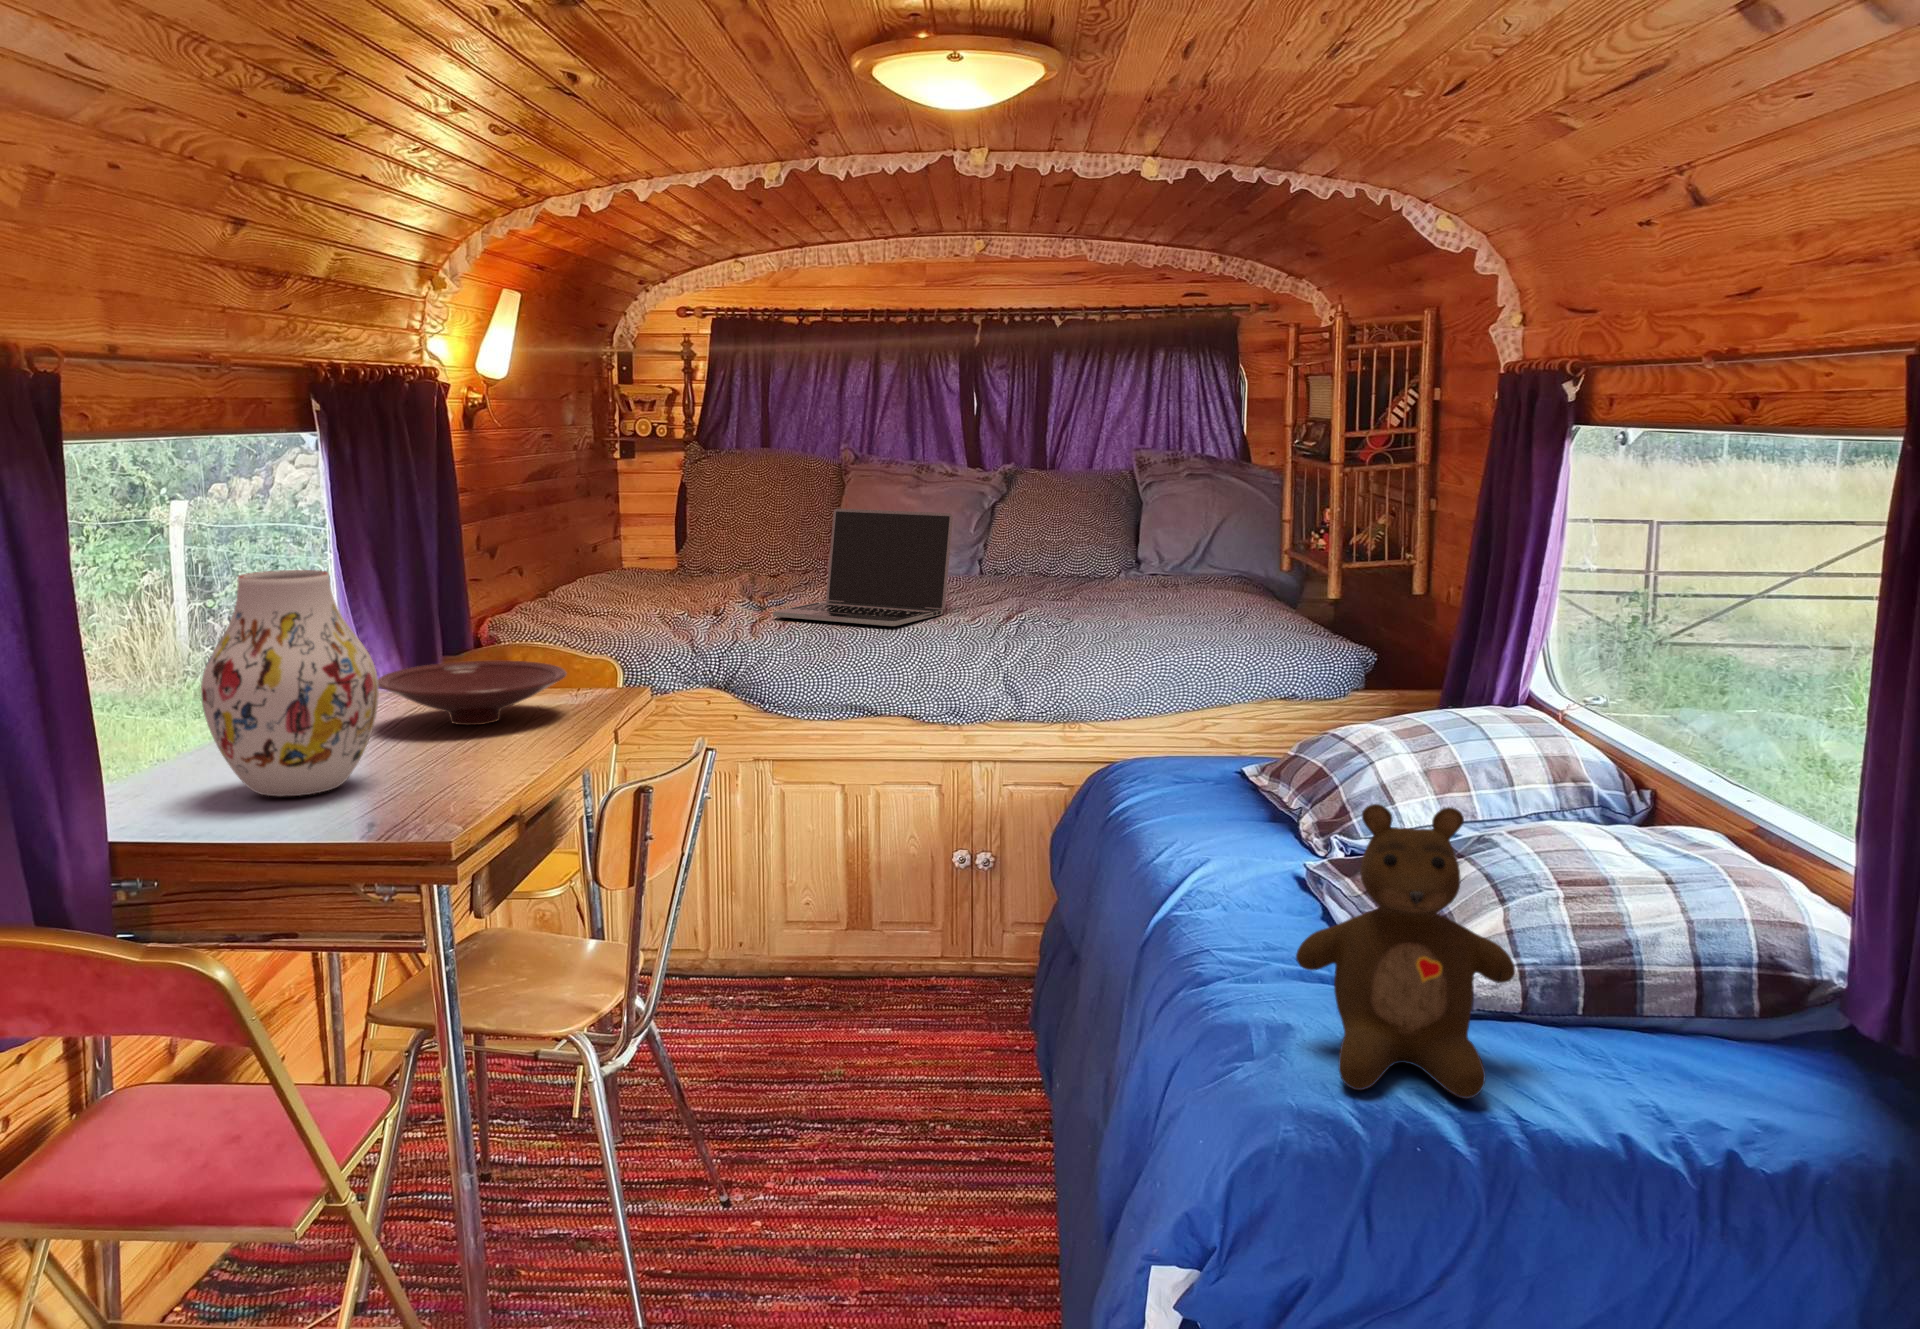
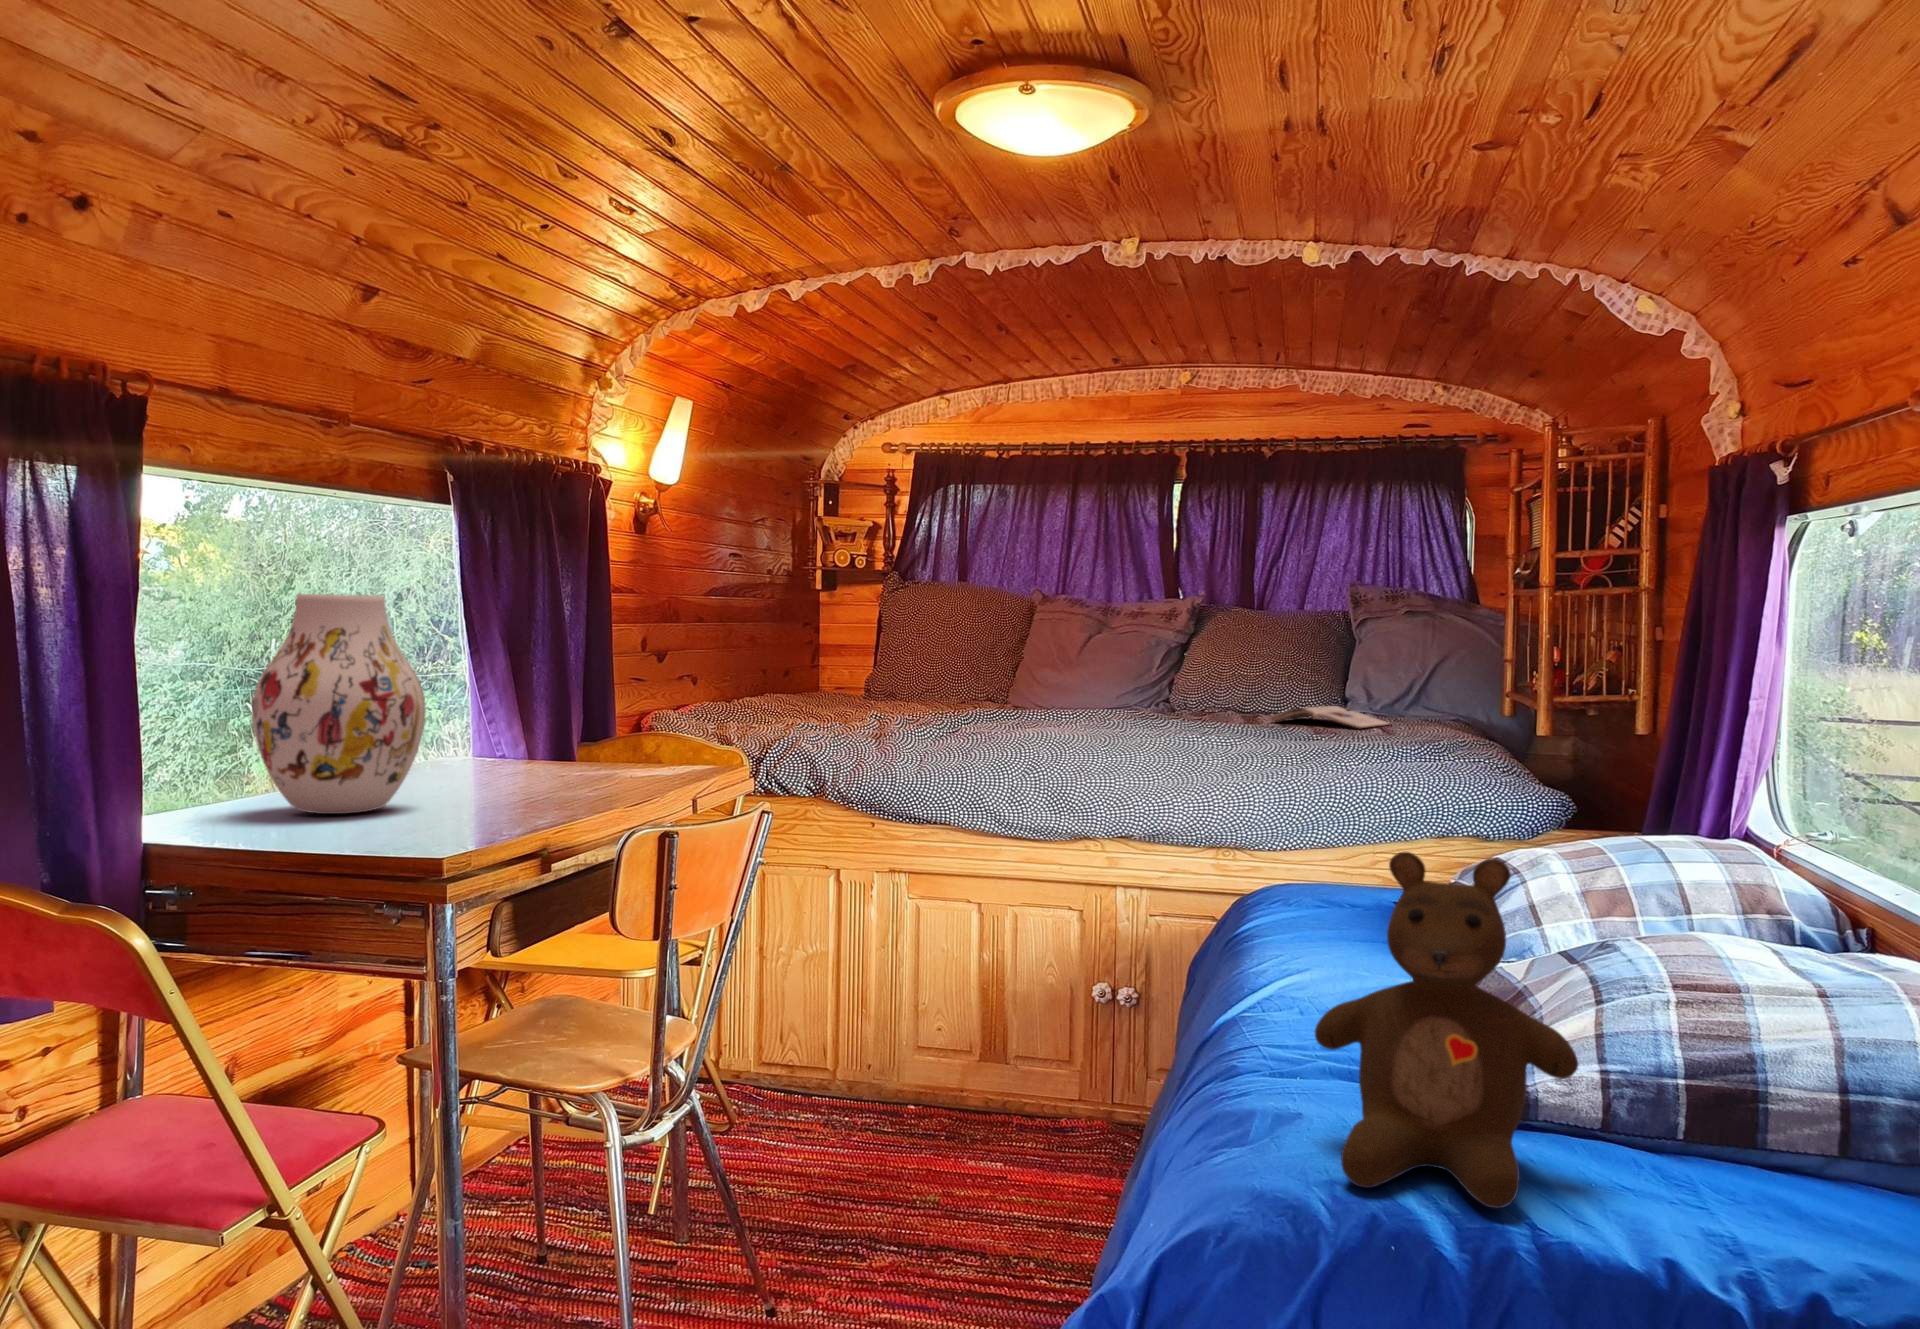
laptop: present [773,508,953,626] -> none [926,622,1118,736]
magazine: none [1085,574,1196,599] -> present [1269,706,1390,728]
bowl: present [378,661,566,725] -> none [464,724,653,781]

